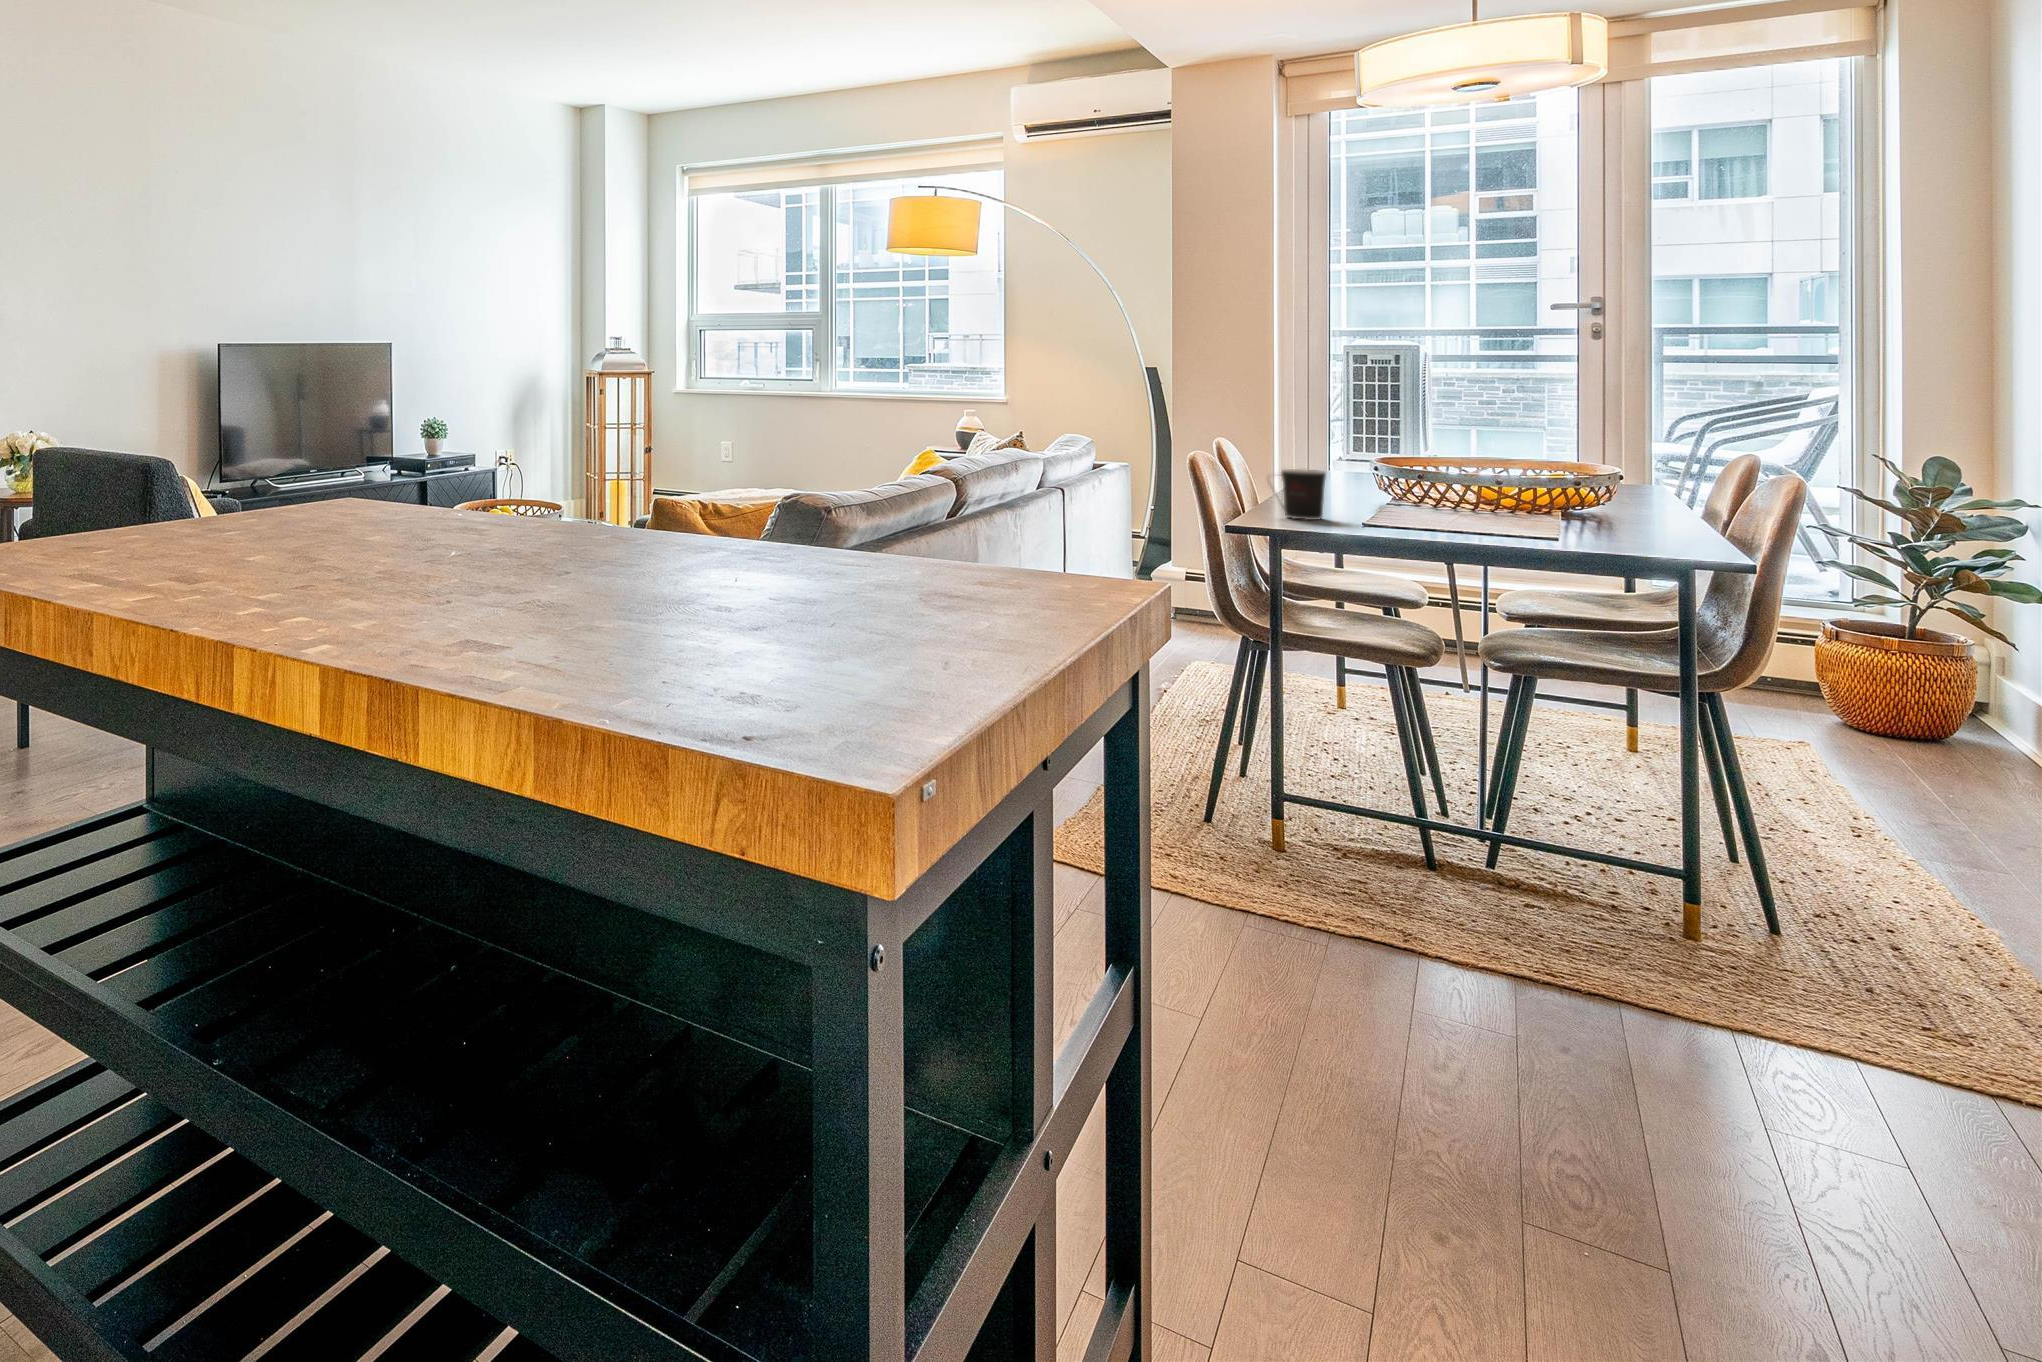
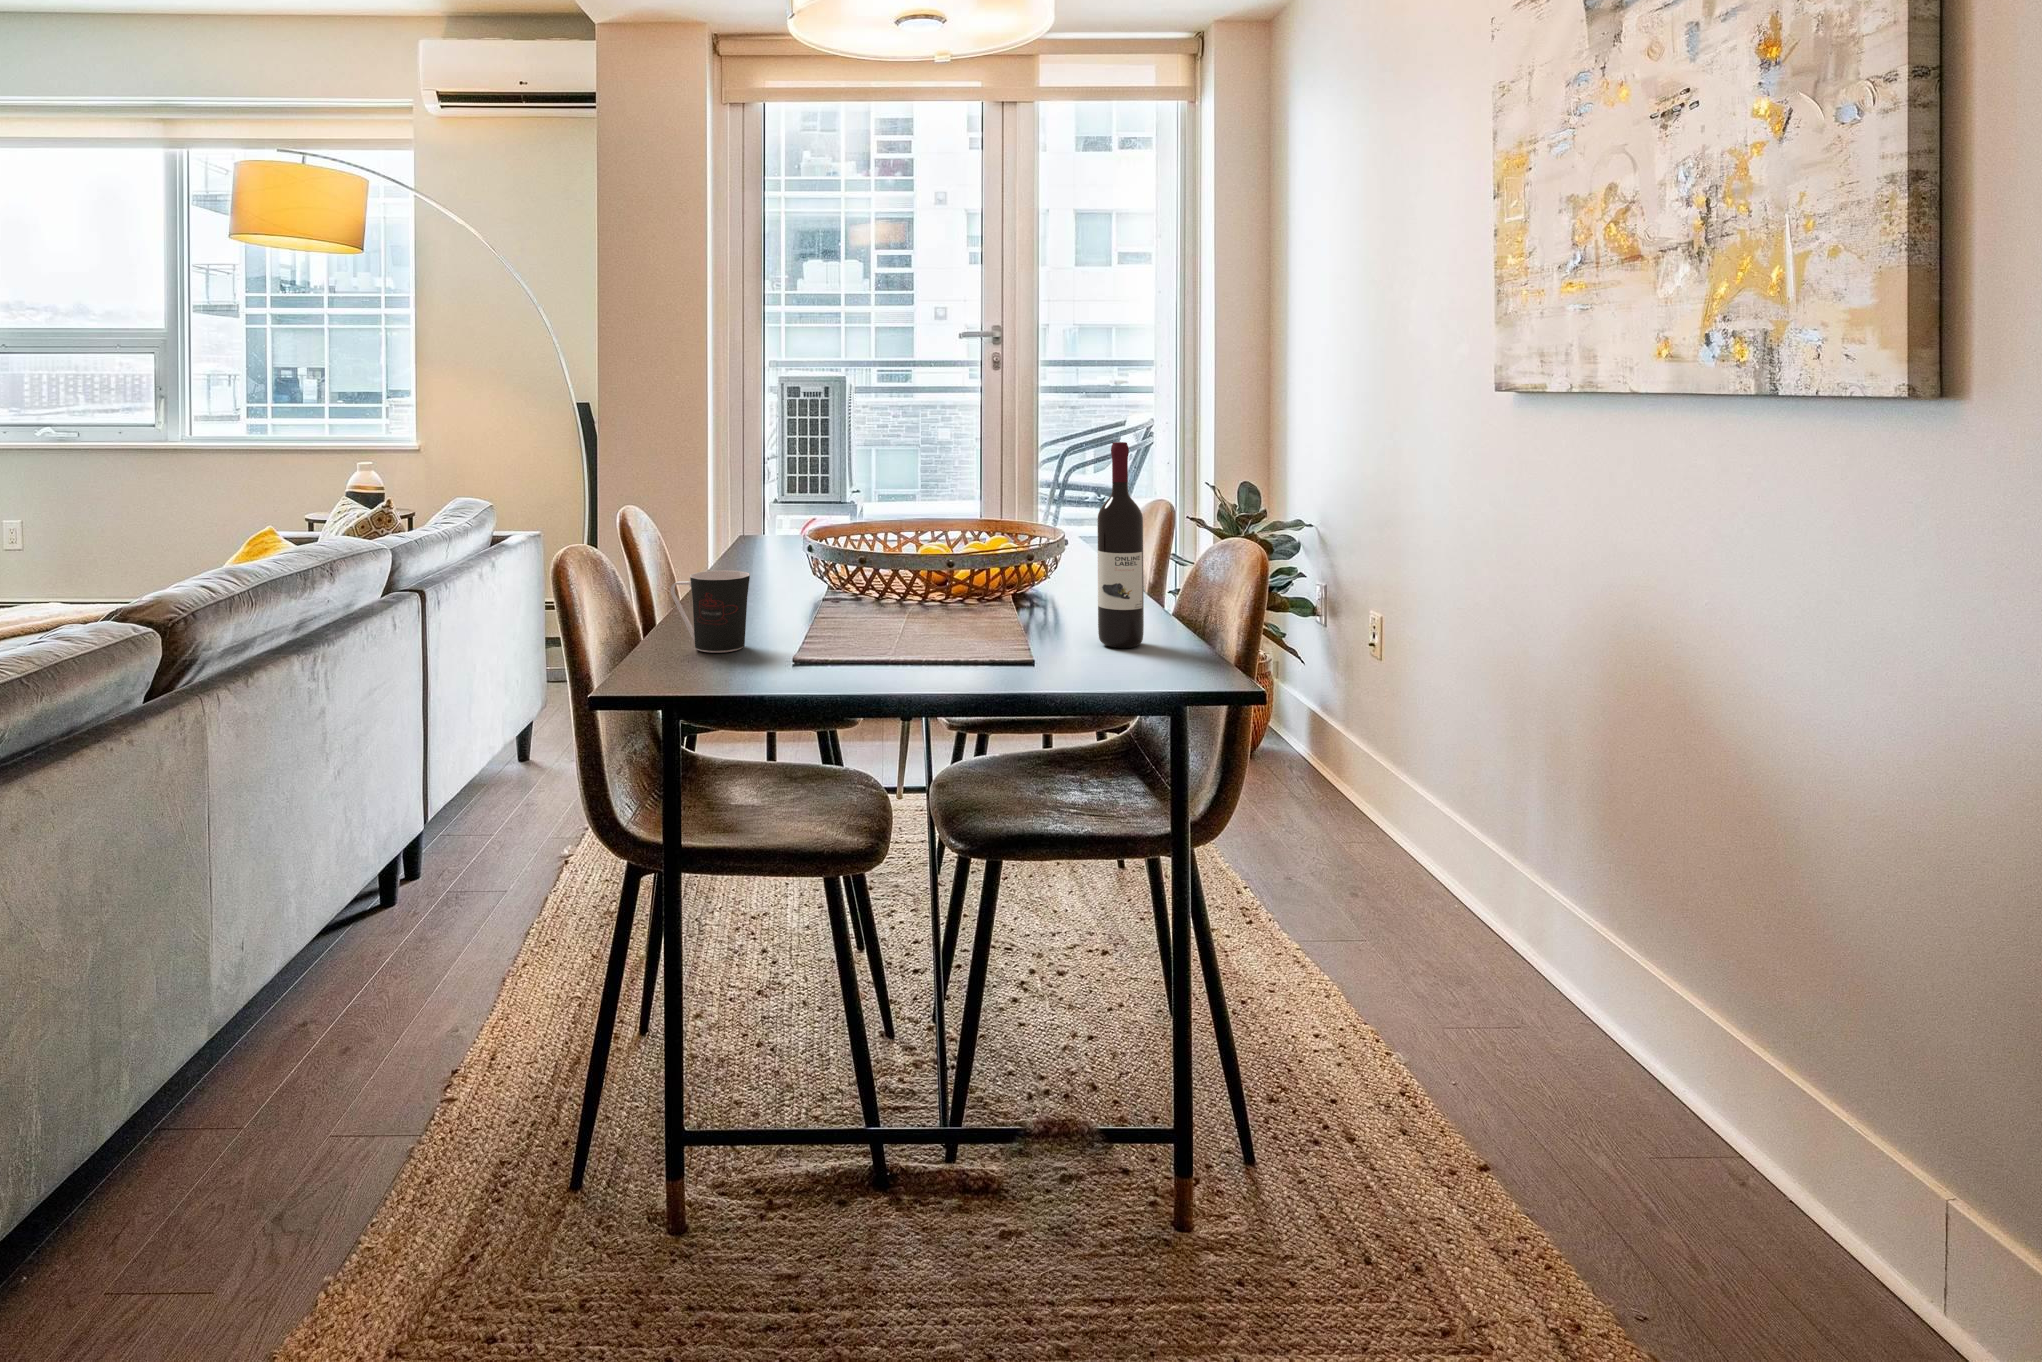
wine bottle: none [1628,391,1672,541] -> present [1097,442,1144,648]

